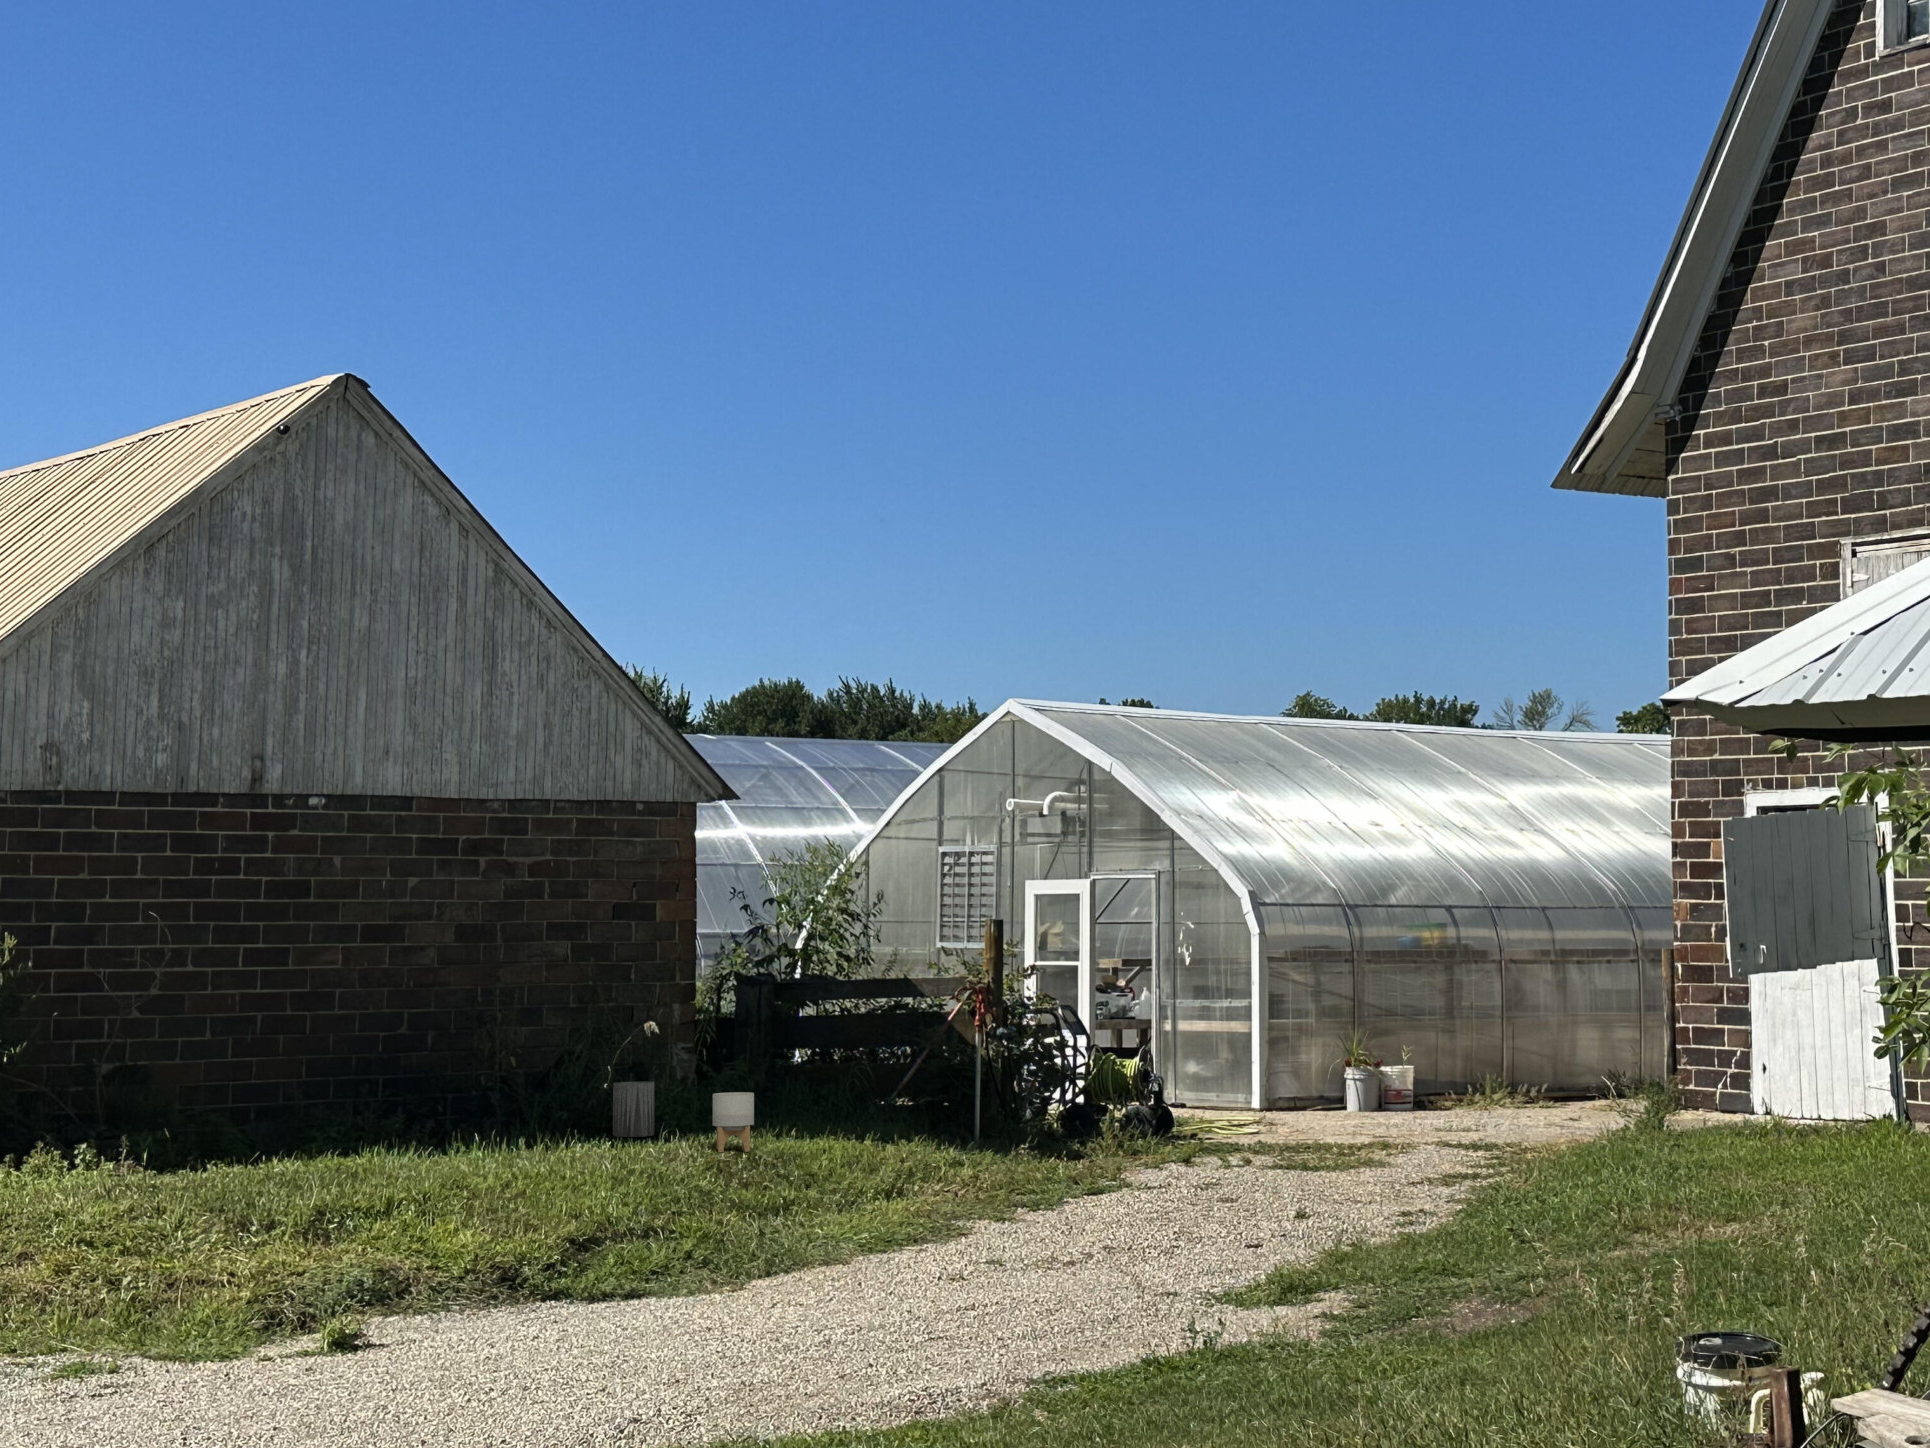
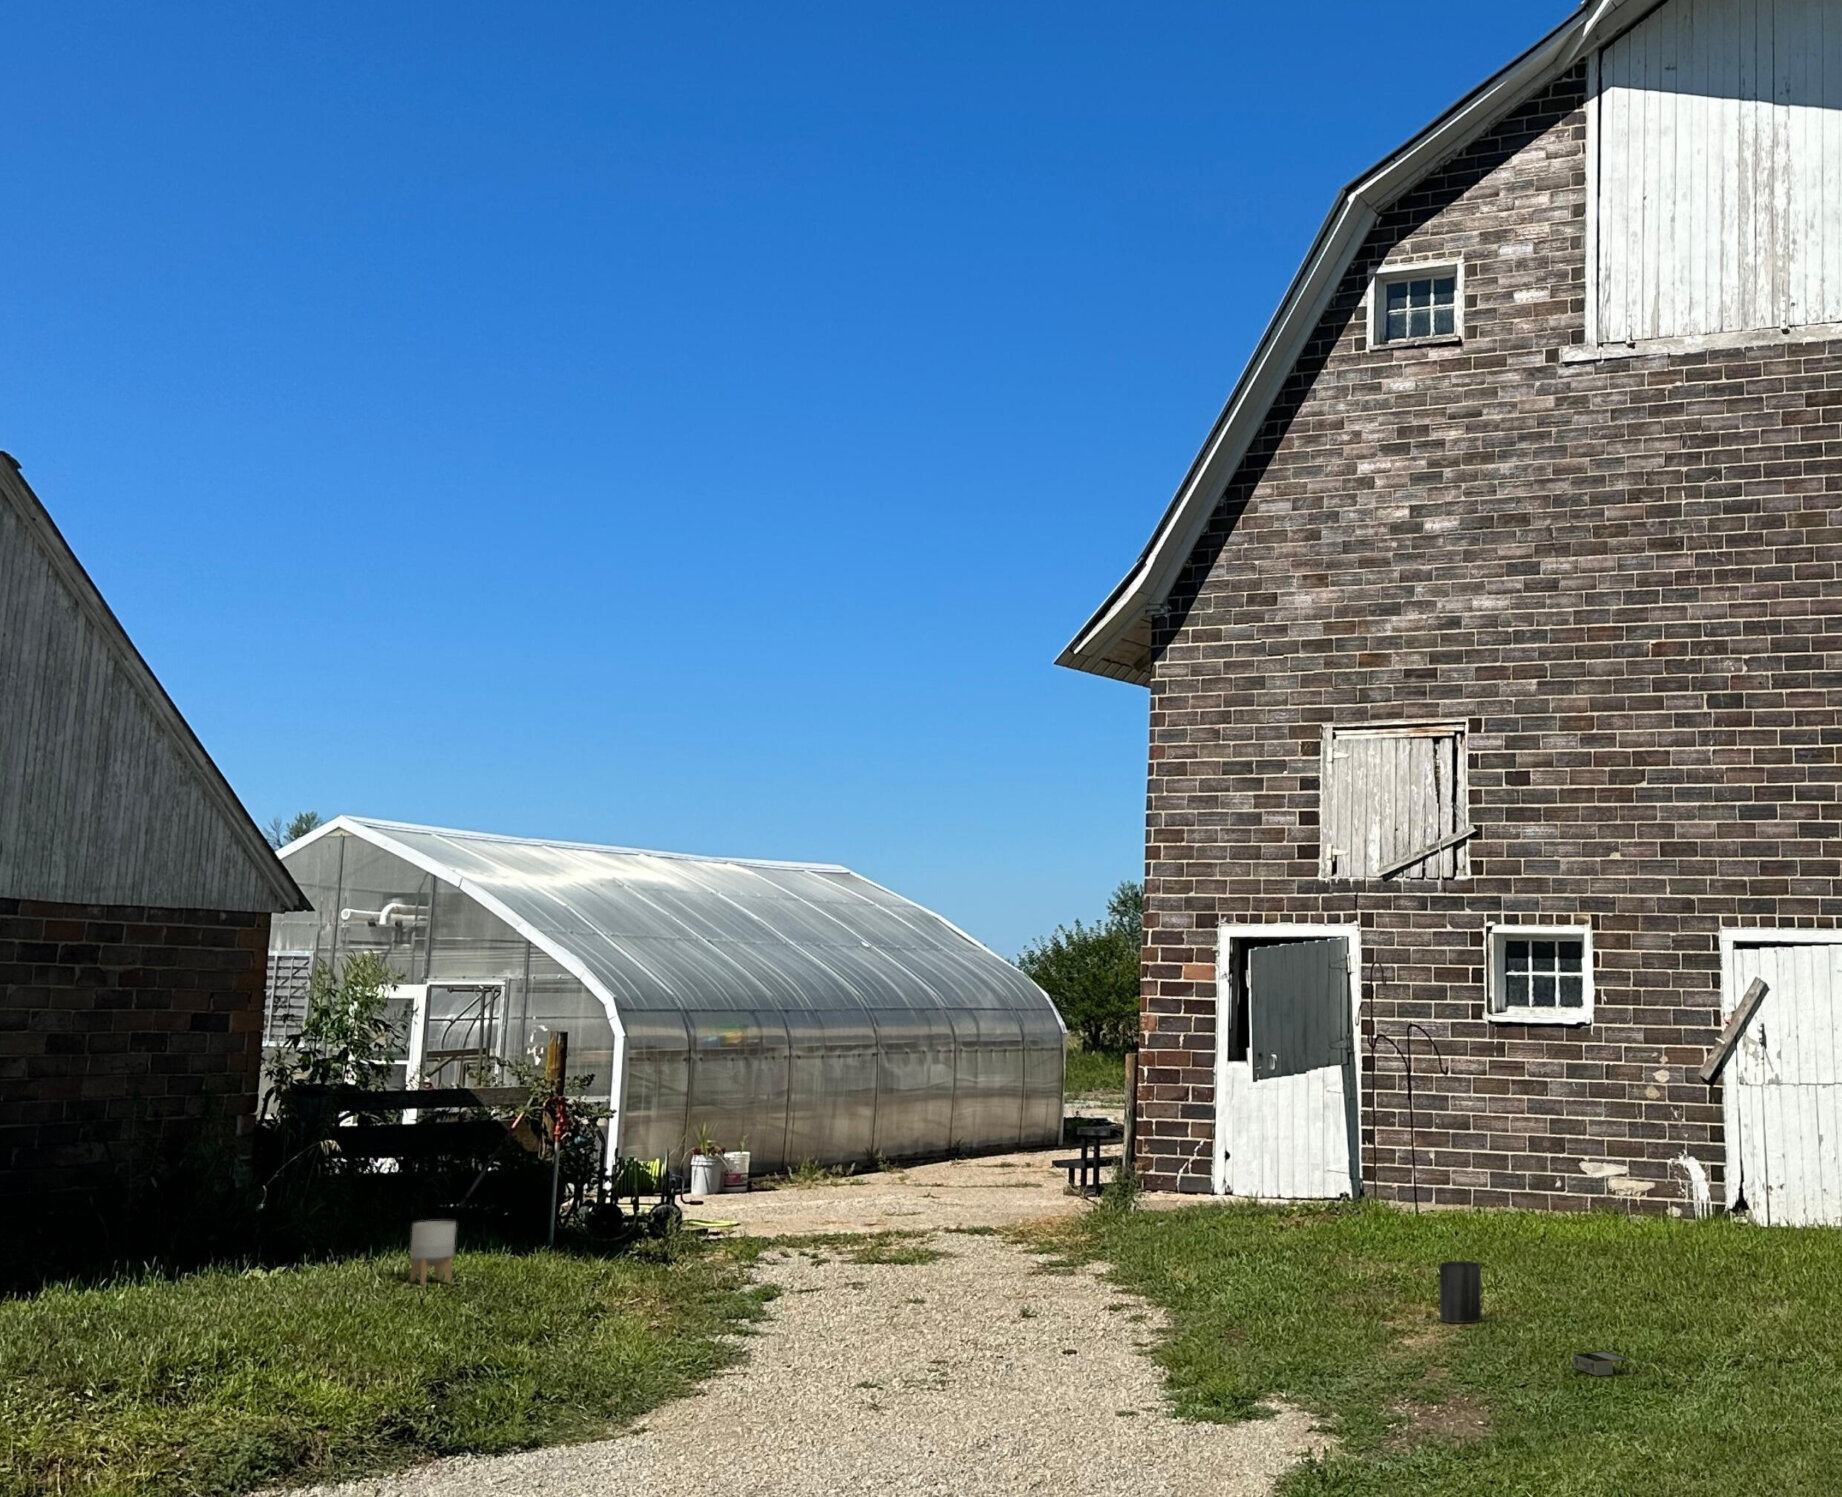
trash can: present [613,1081,654,1137] -> present [1439,1261,1482,1323]
toolbox: none [1671,1250,1719,1273] -> present [1573,1351,1628,1376]

